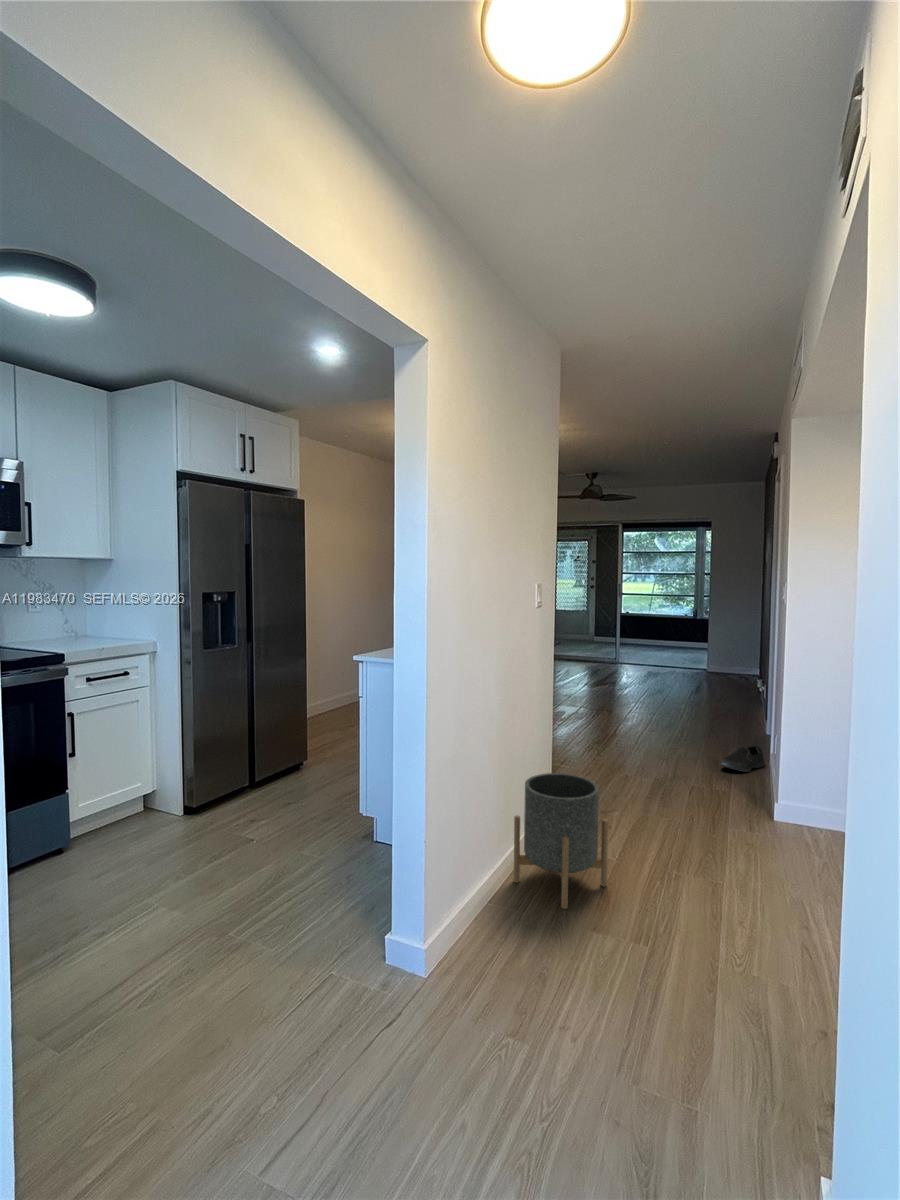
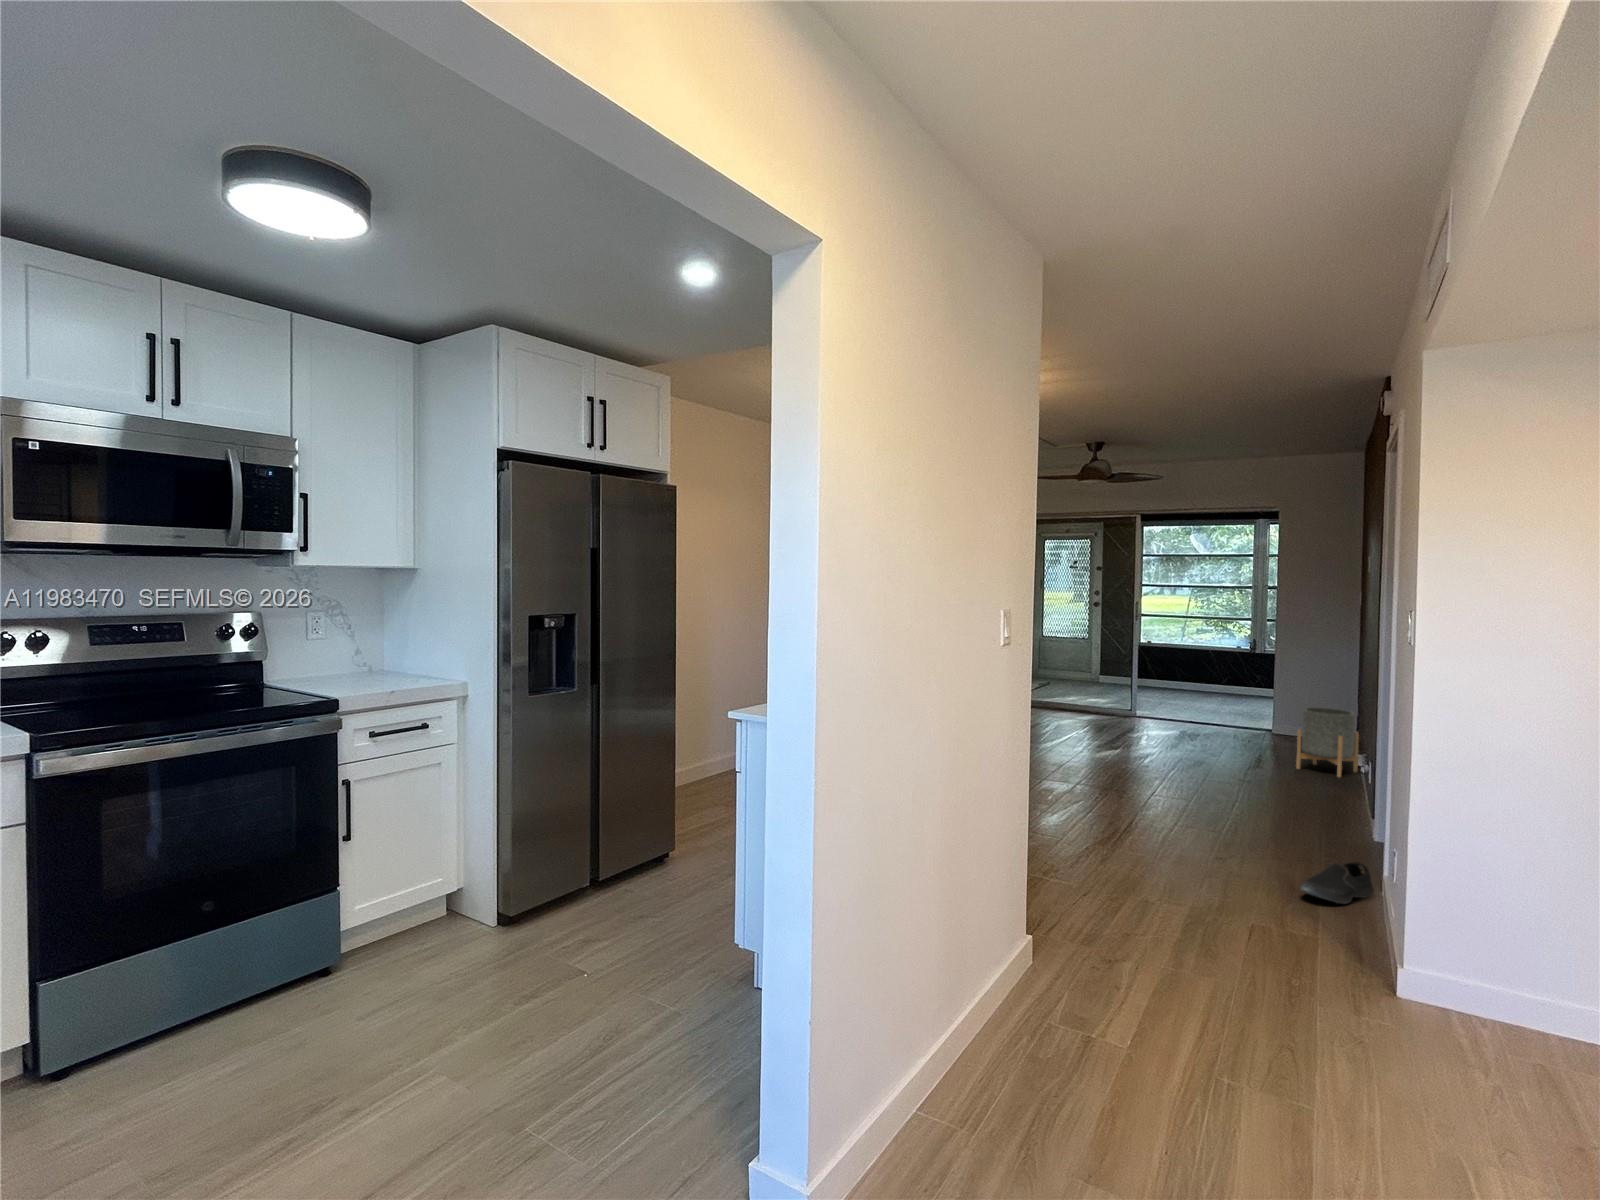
planter: present [514,773,608,909] -> present [1296,707,1359,777]

